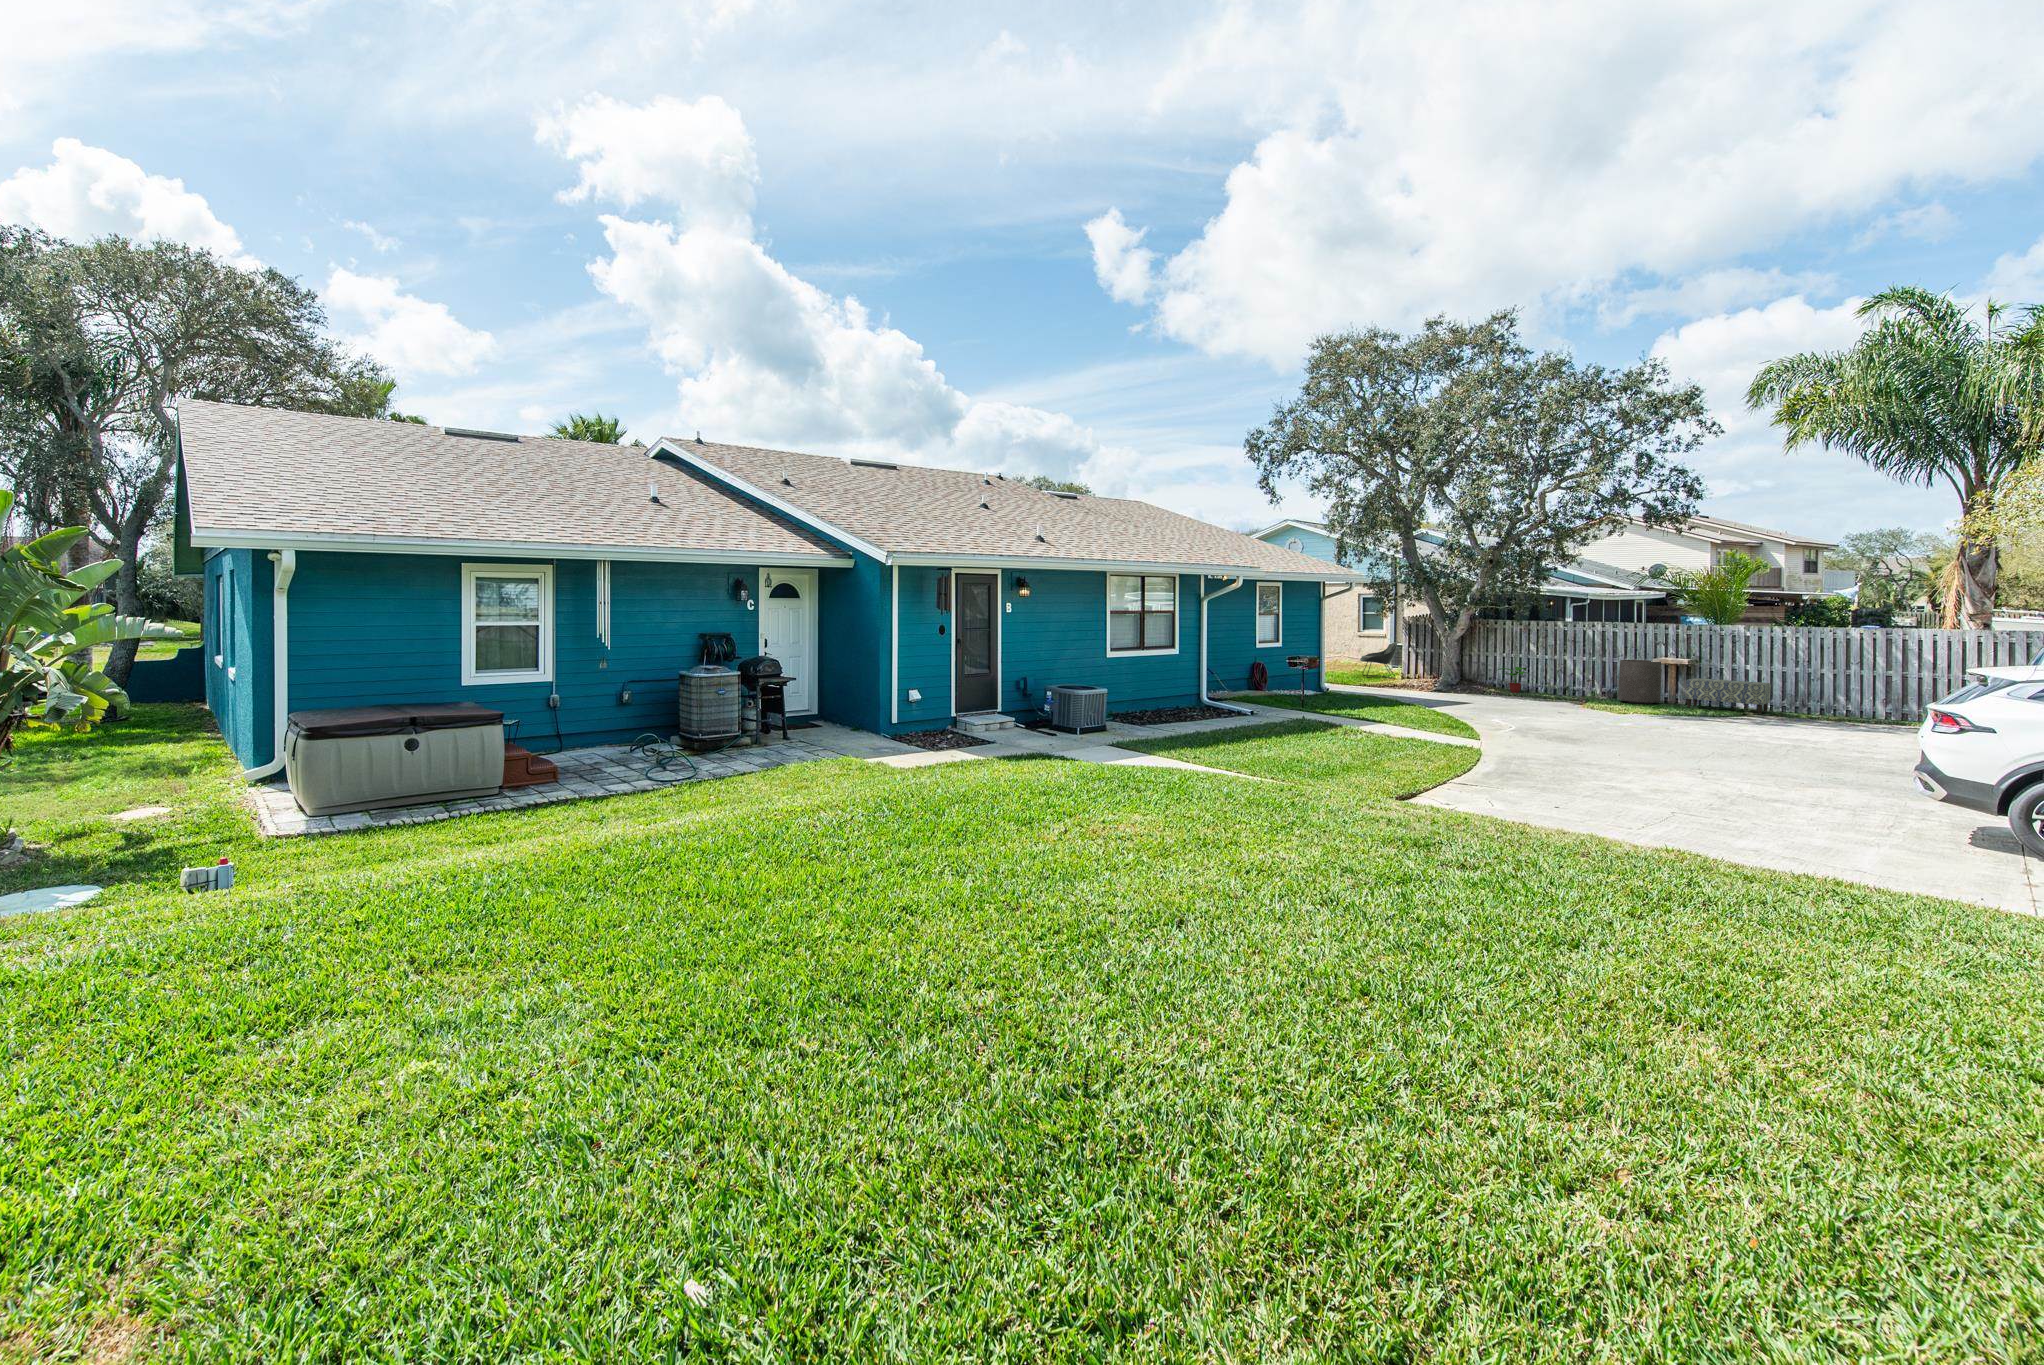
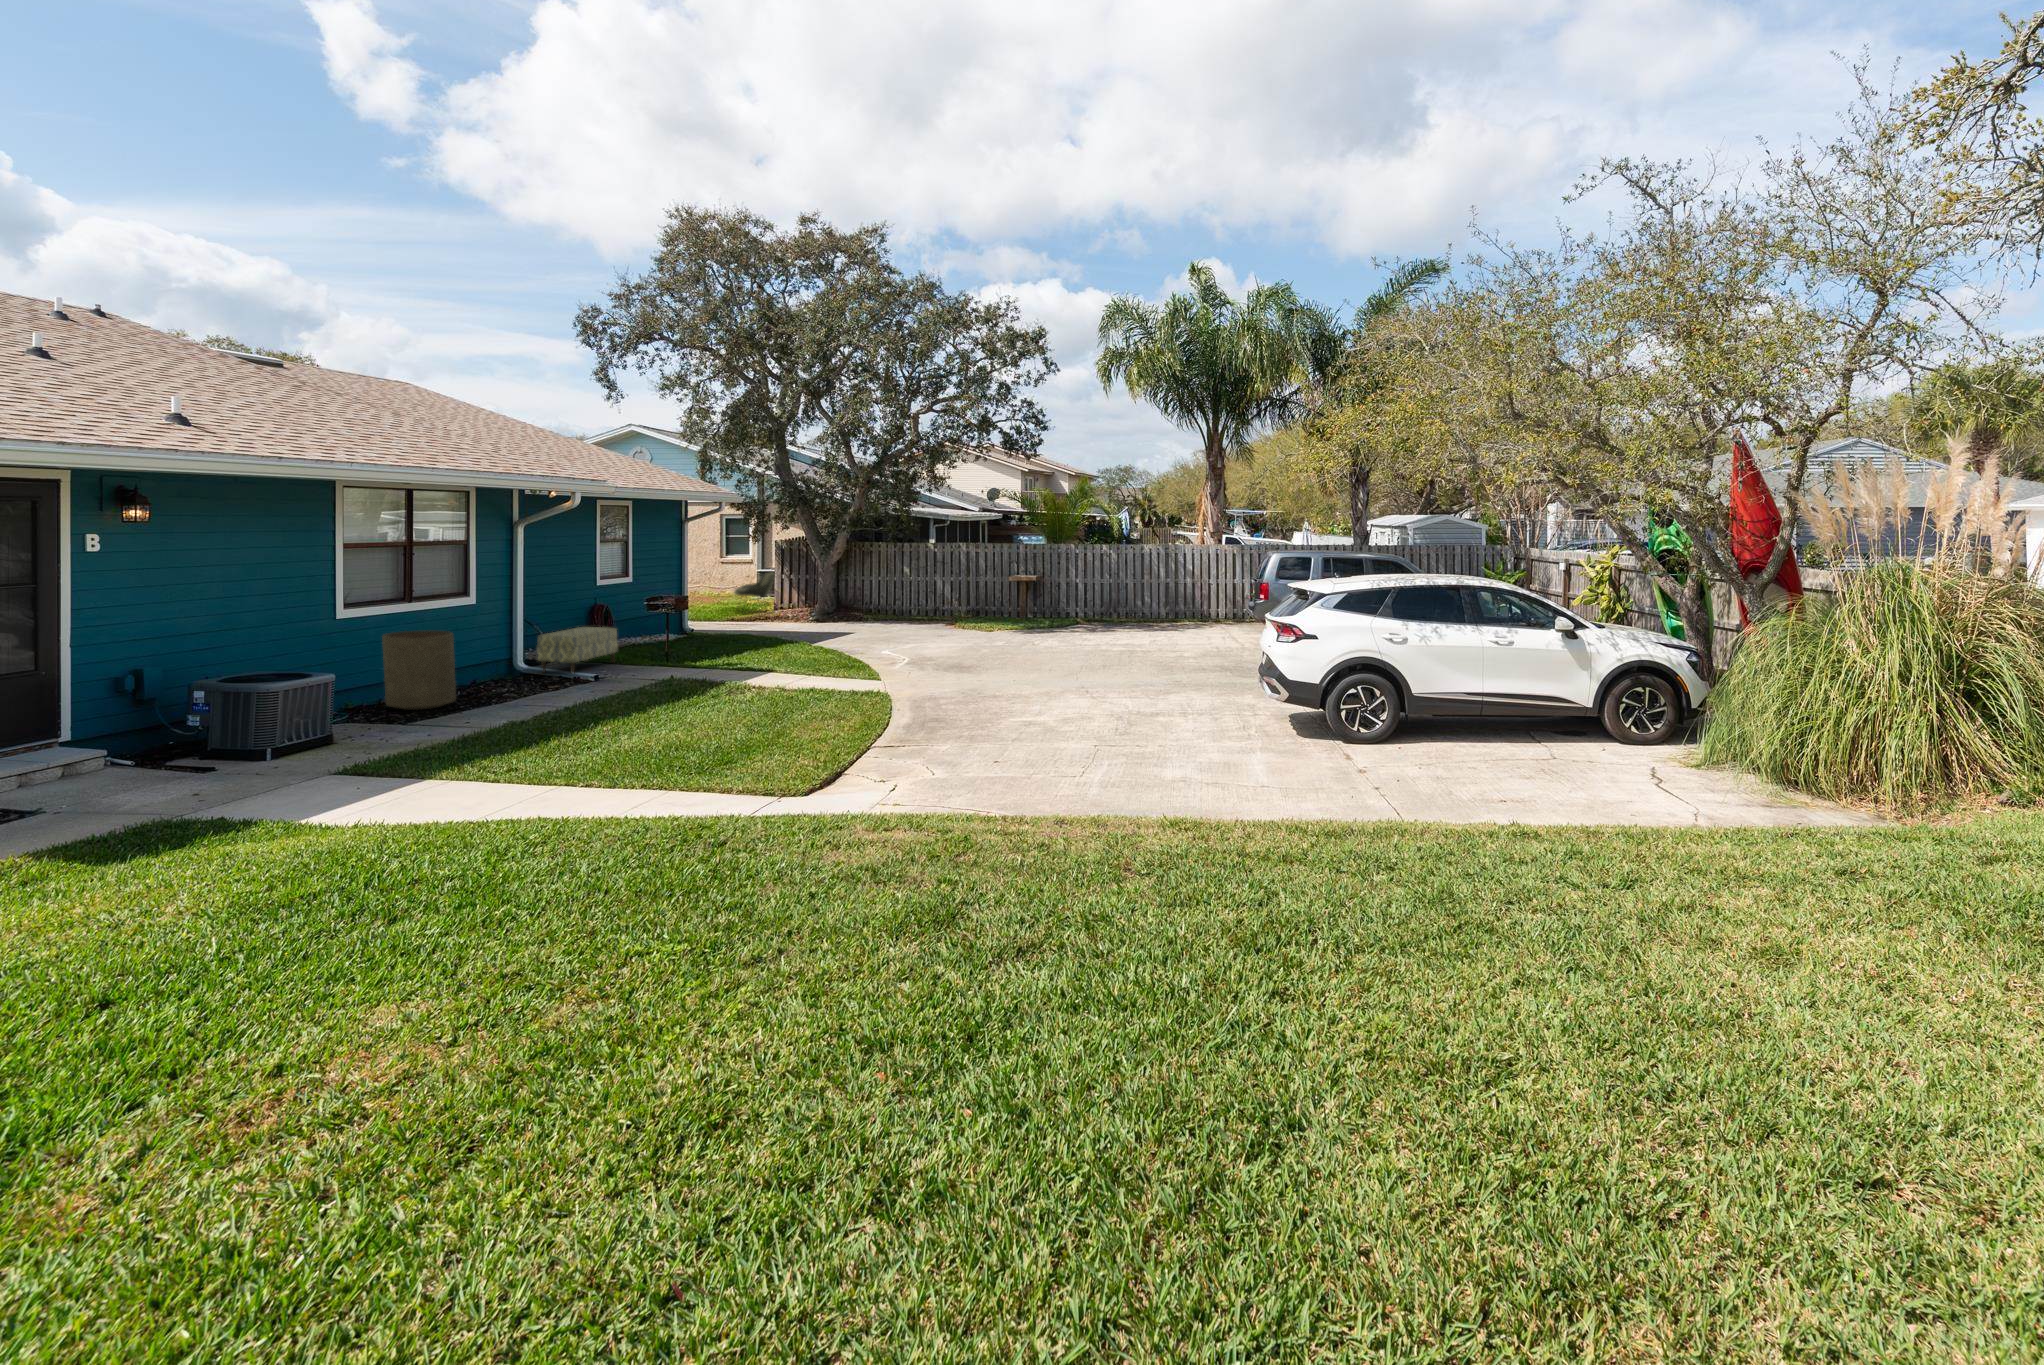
trash can: present [1618,660,1662,704] -> present [382,630,456,710]
potted plant: present [1498,667,1529,693] -> none [875,598,907,625]
bench: present [1685,678,1771,713] -> present [537,627,618,674]

